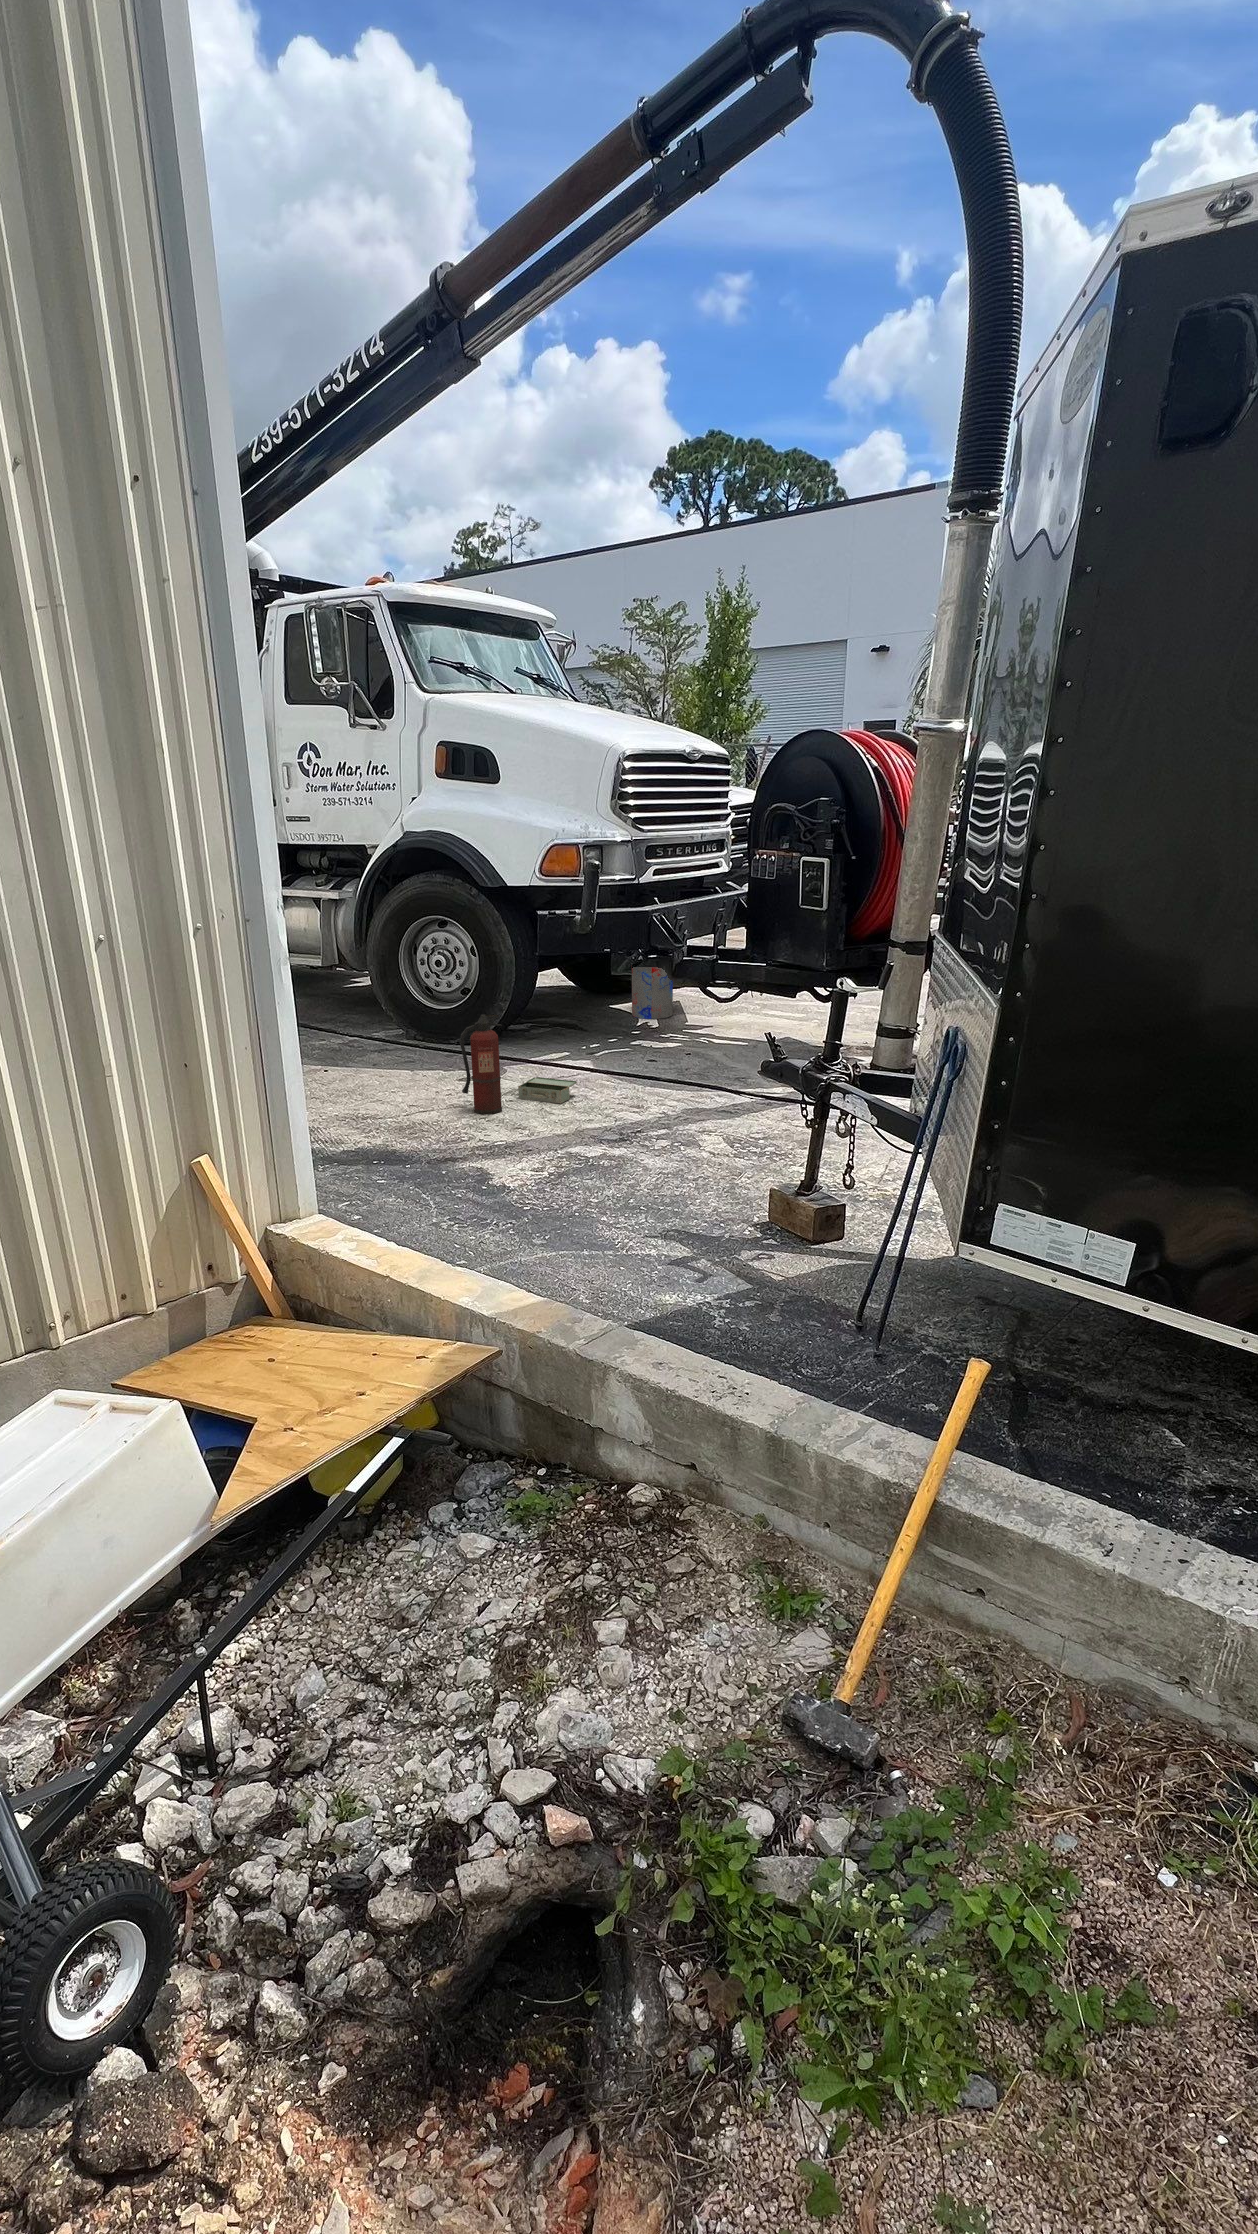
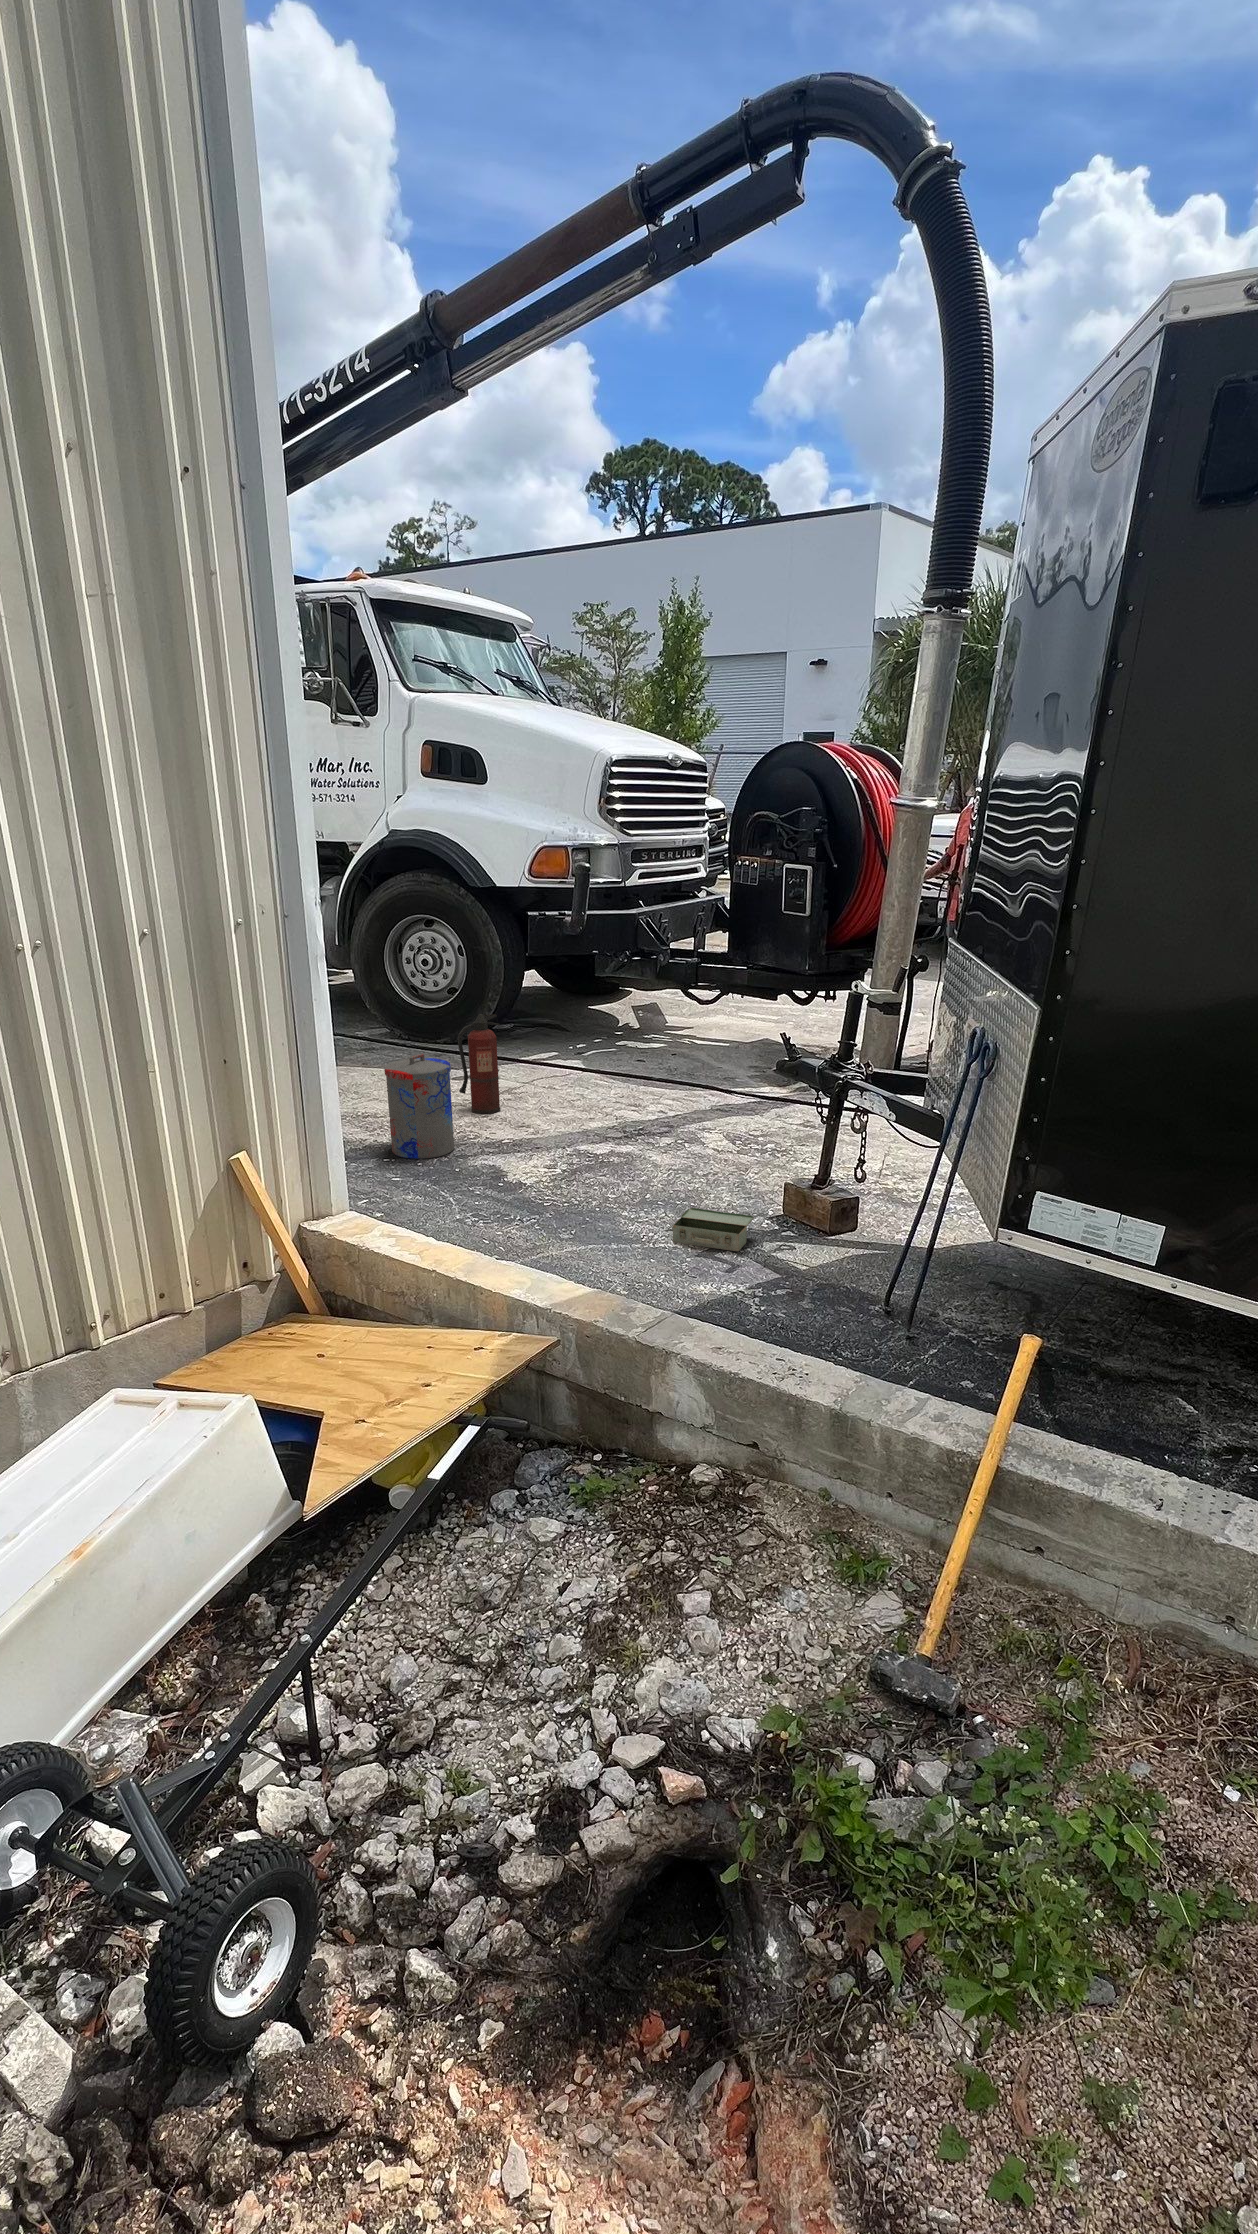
trash can: present [632,967,673,1019] -> present [384,1054,454,1159]
toolbox: present [518,1077,577,1103] -> present [673,1208,754,1251]

